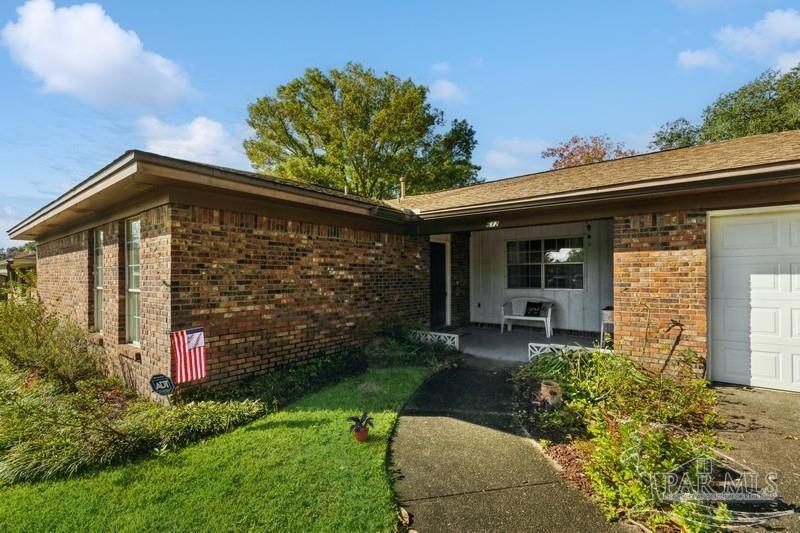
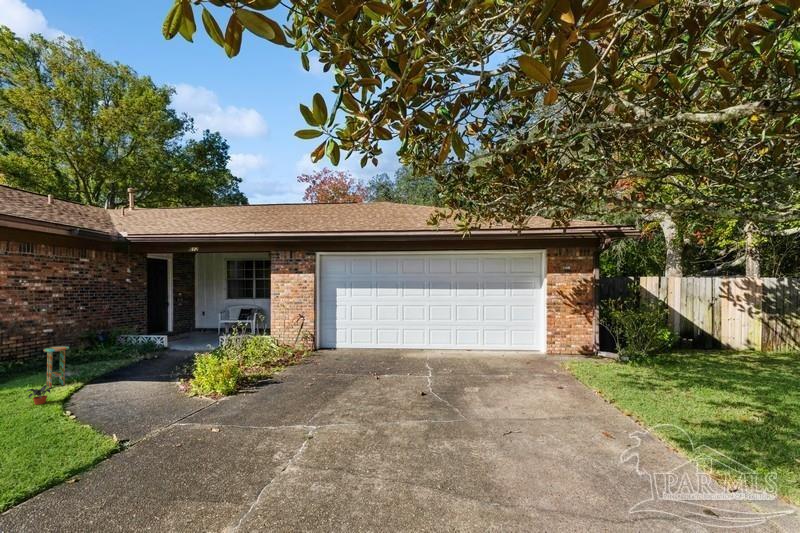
side table: none [356,350,381,404] -> present [44,346,69,388]

